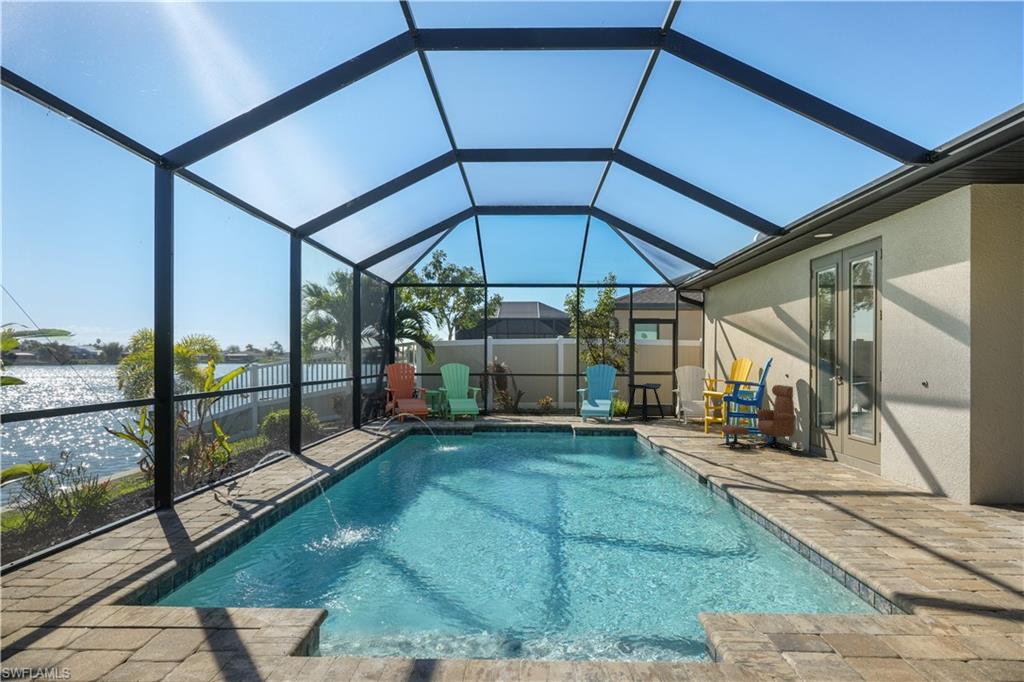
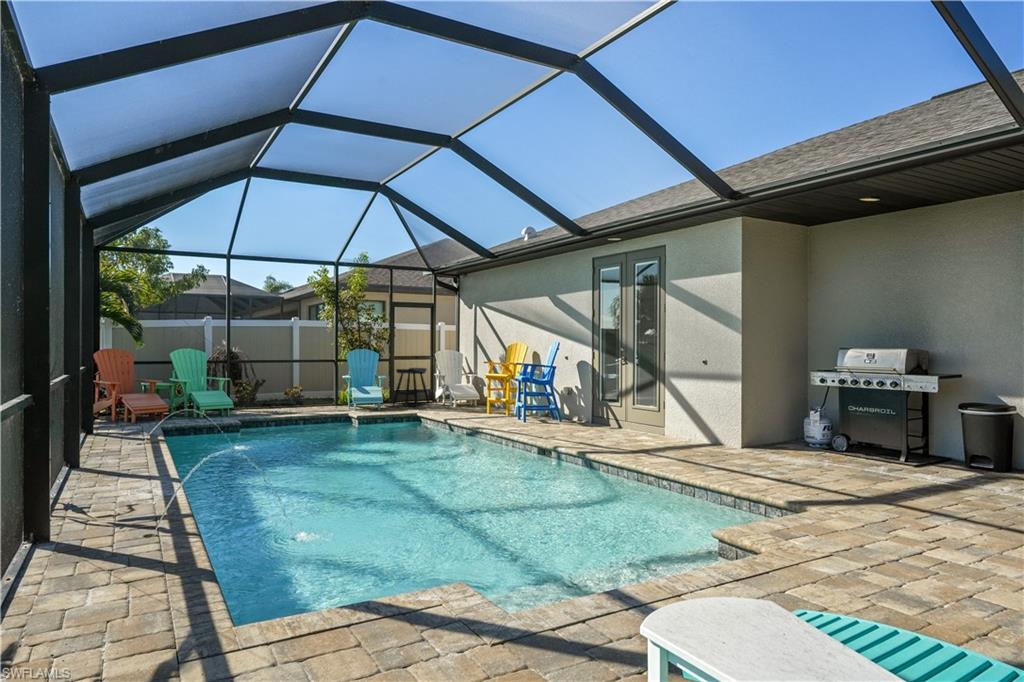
lounge chair: present [718,385,796,450] -> none [518,366,582,426]

